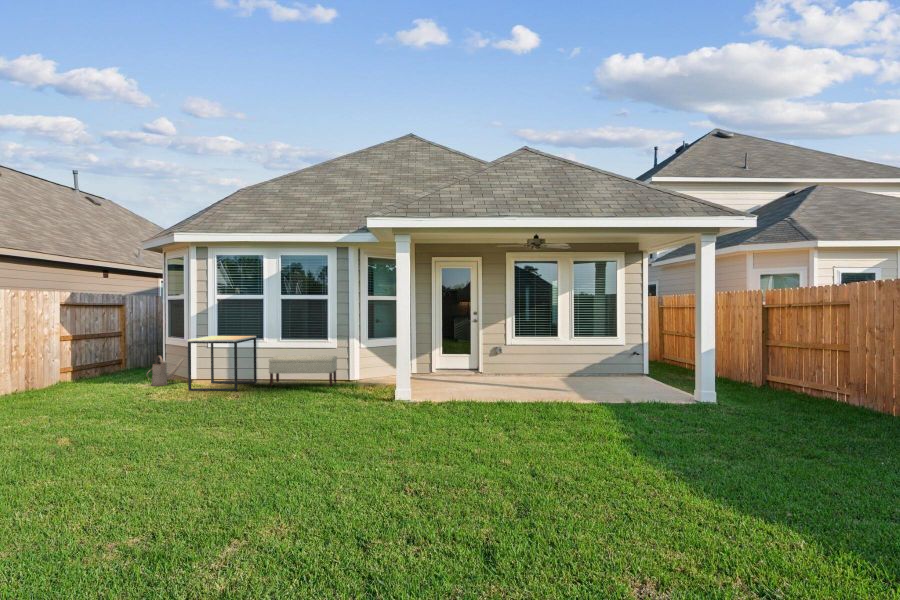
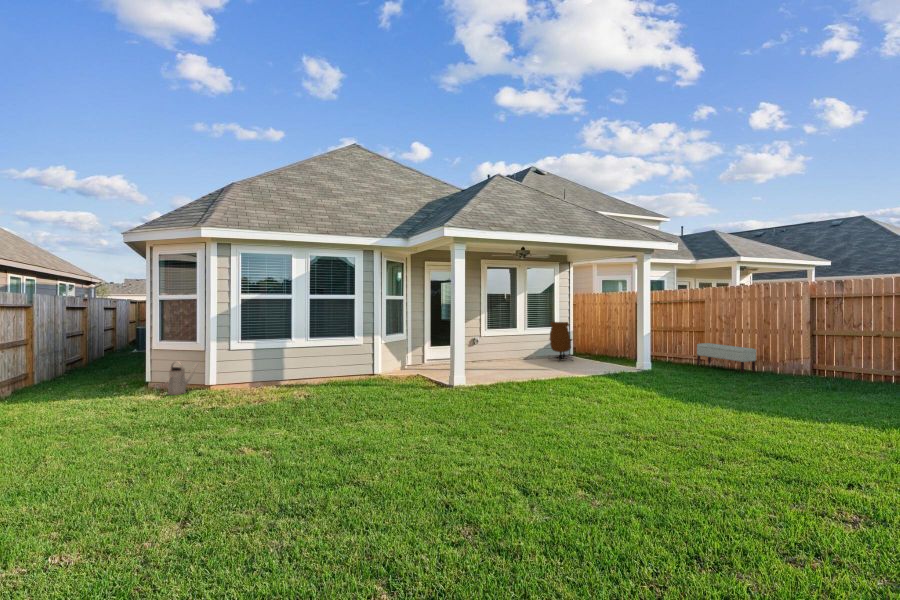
lounge chair: none [589,328,637,382] -> present [550,322,572,361]
side table: present [187,336,257,391] -> none [232,336,288,397]
bench: present [269,356,337,386] -> present [697,343,756,373]

